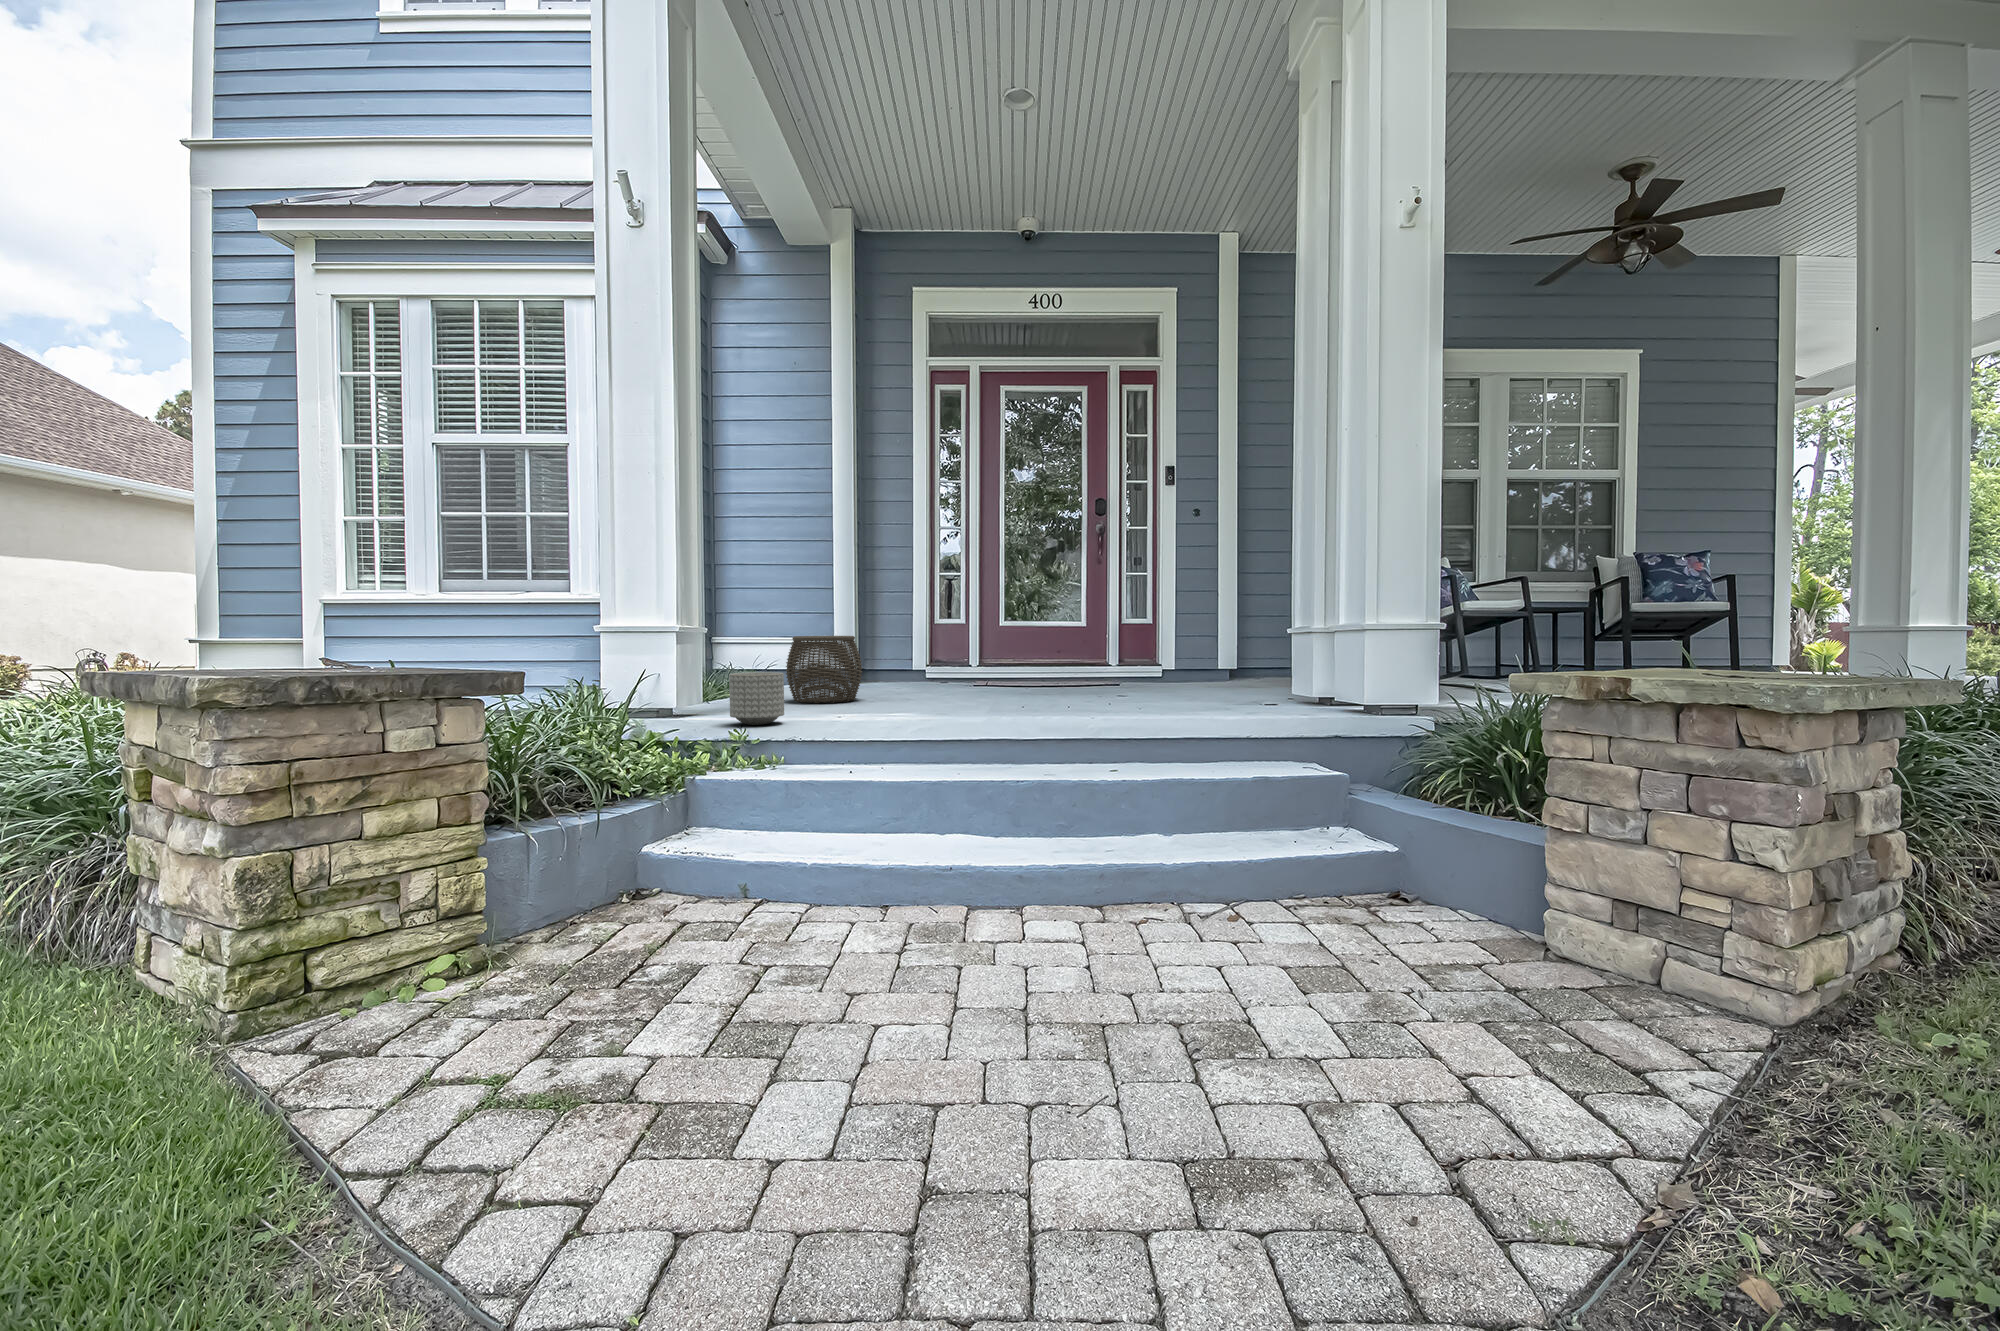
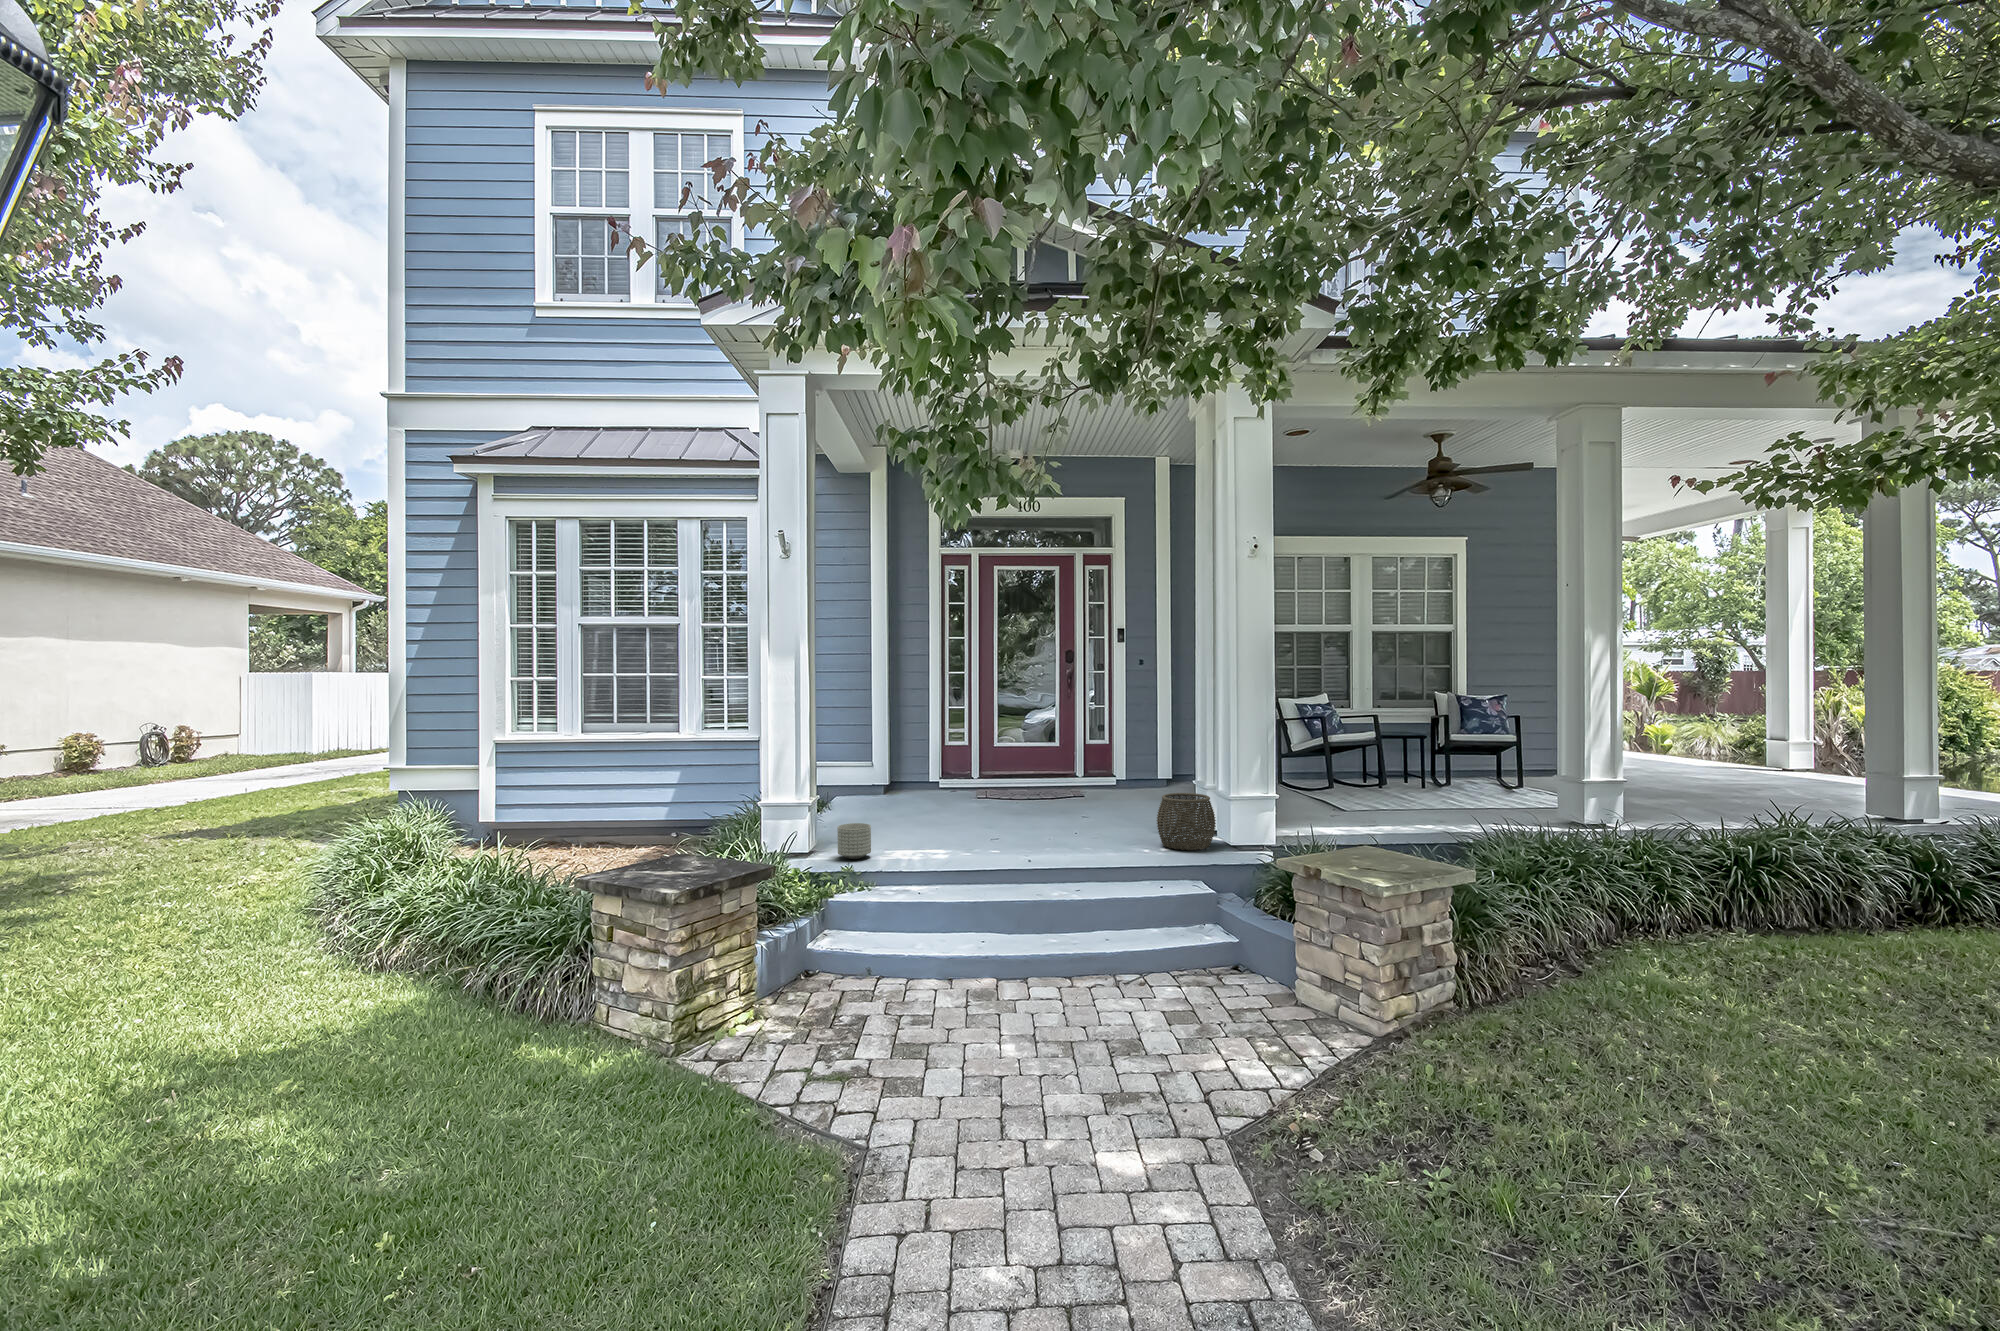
woven basket: present [786,636,862,703] -> present [1157,793,1216,850]

